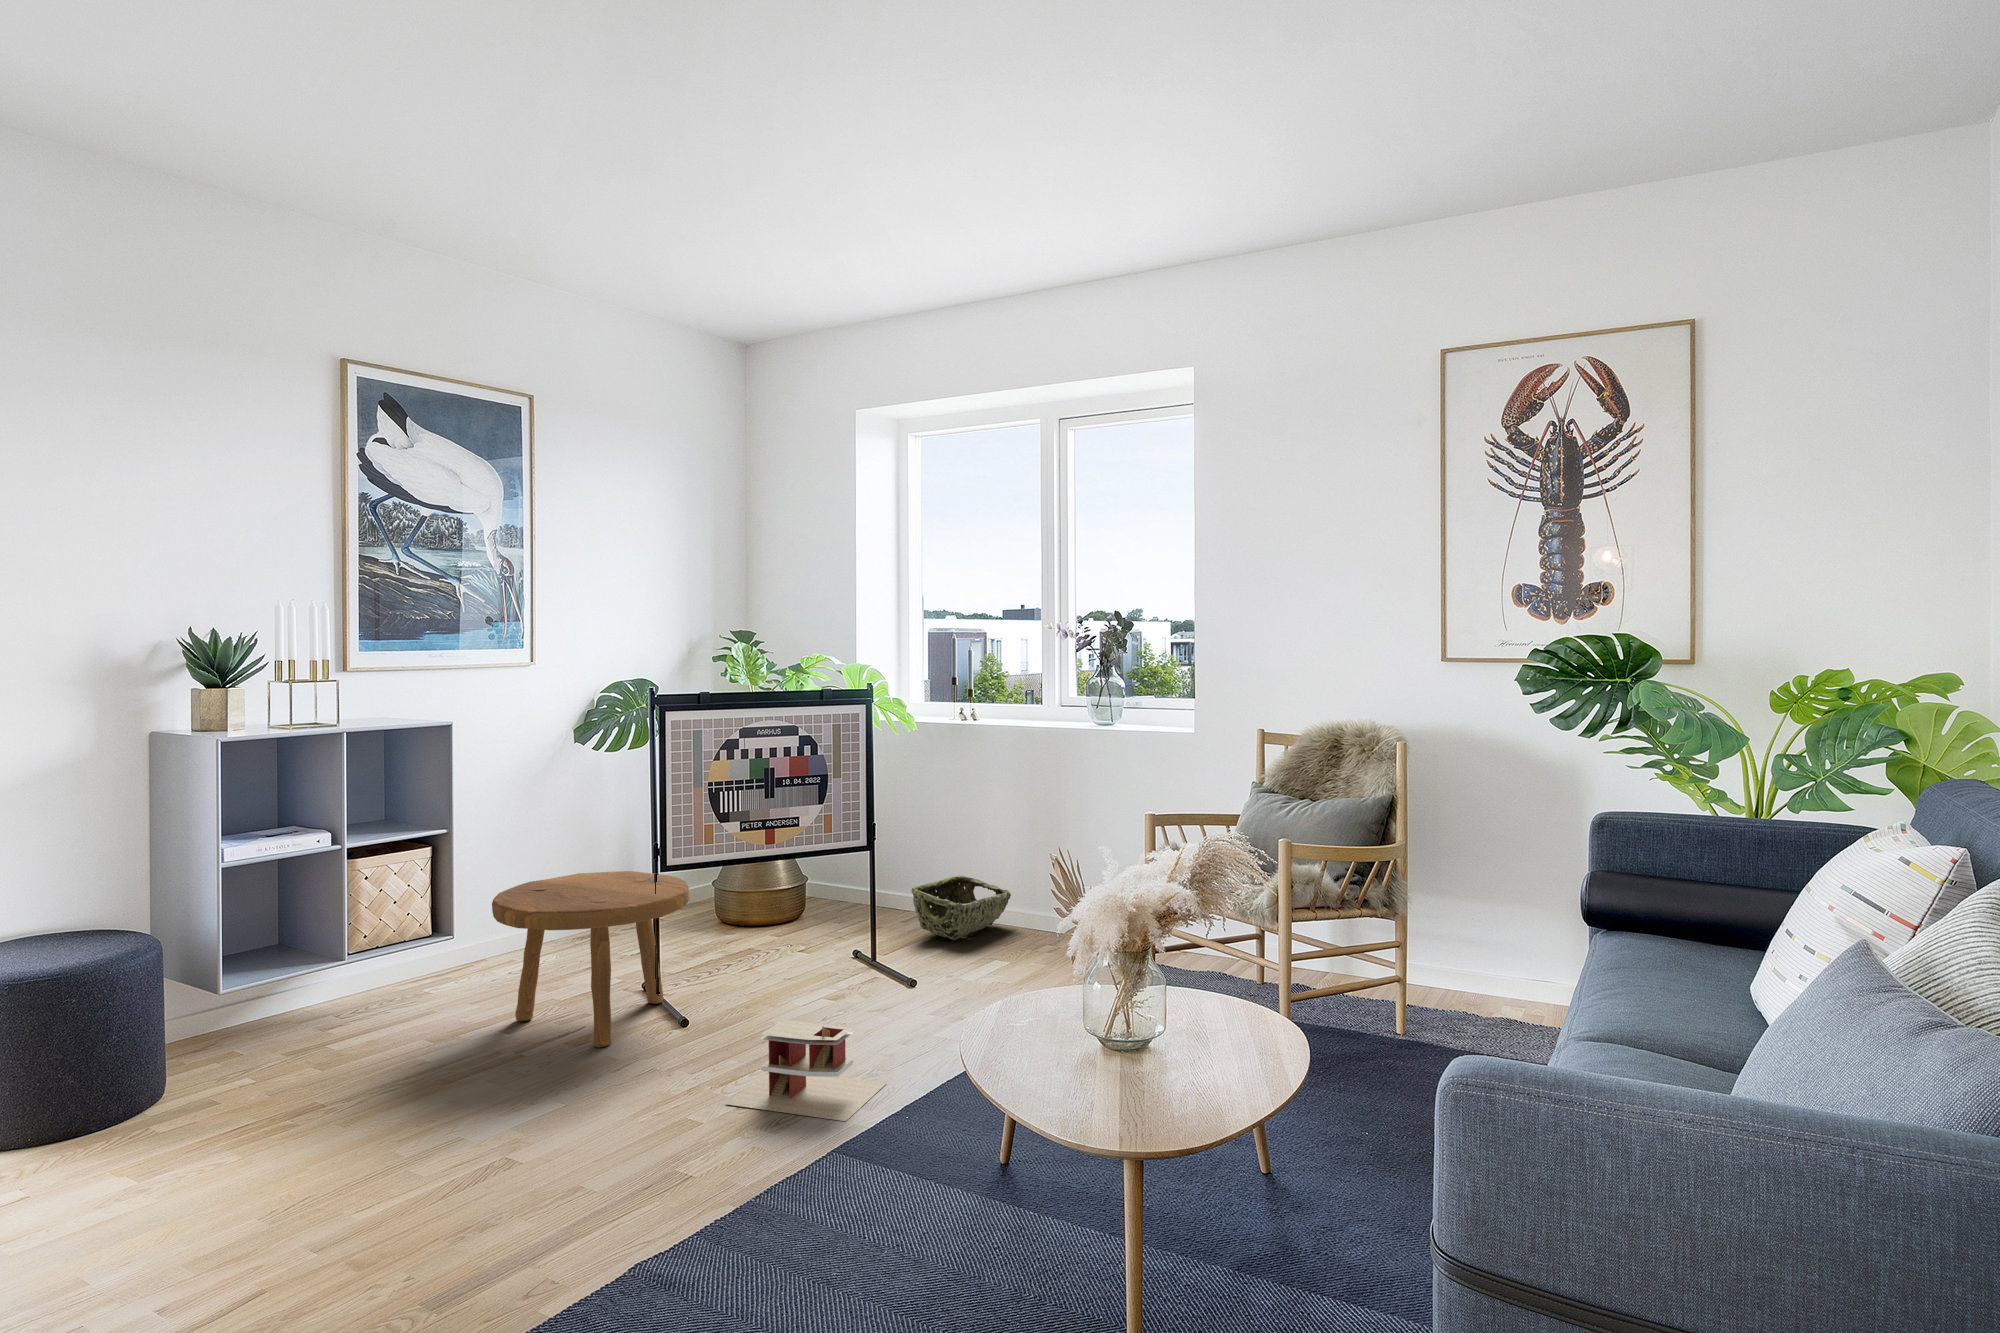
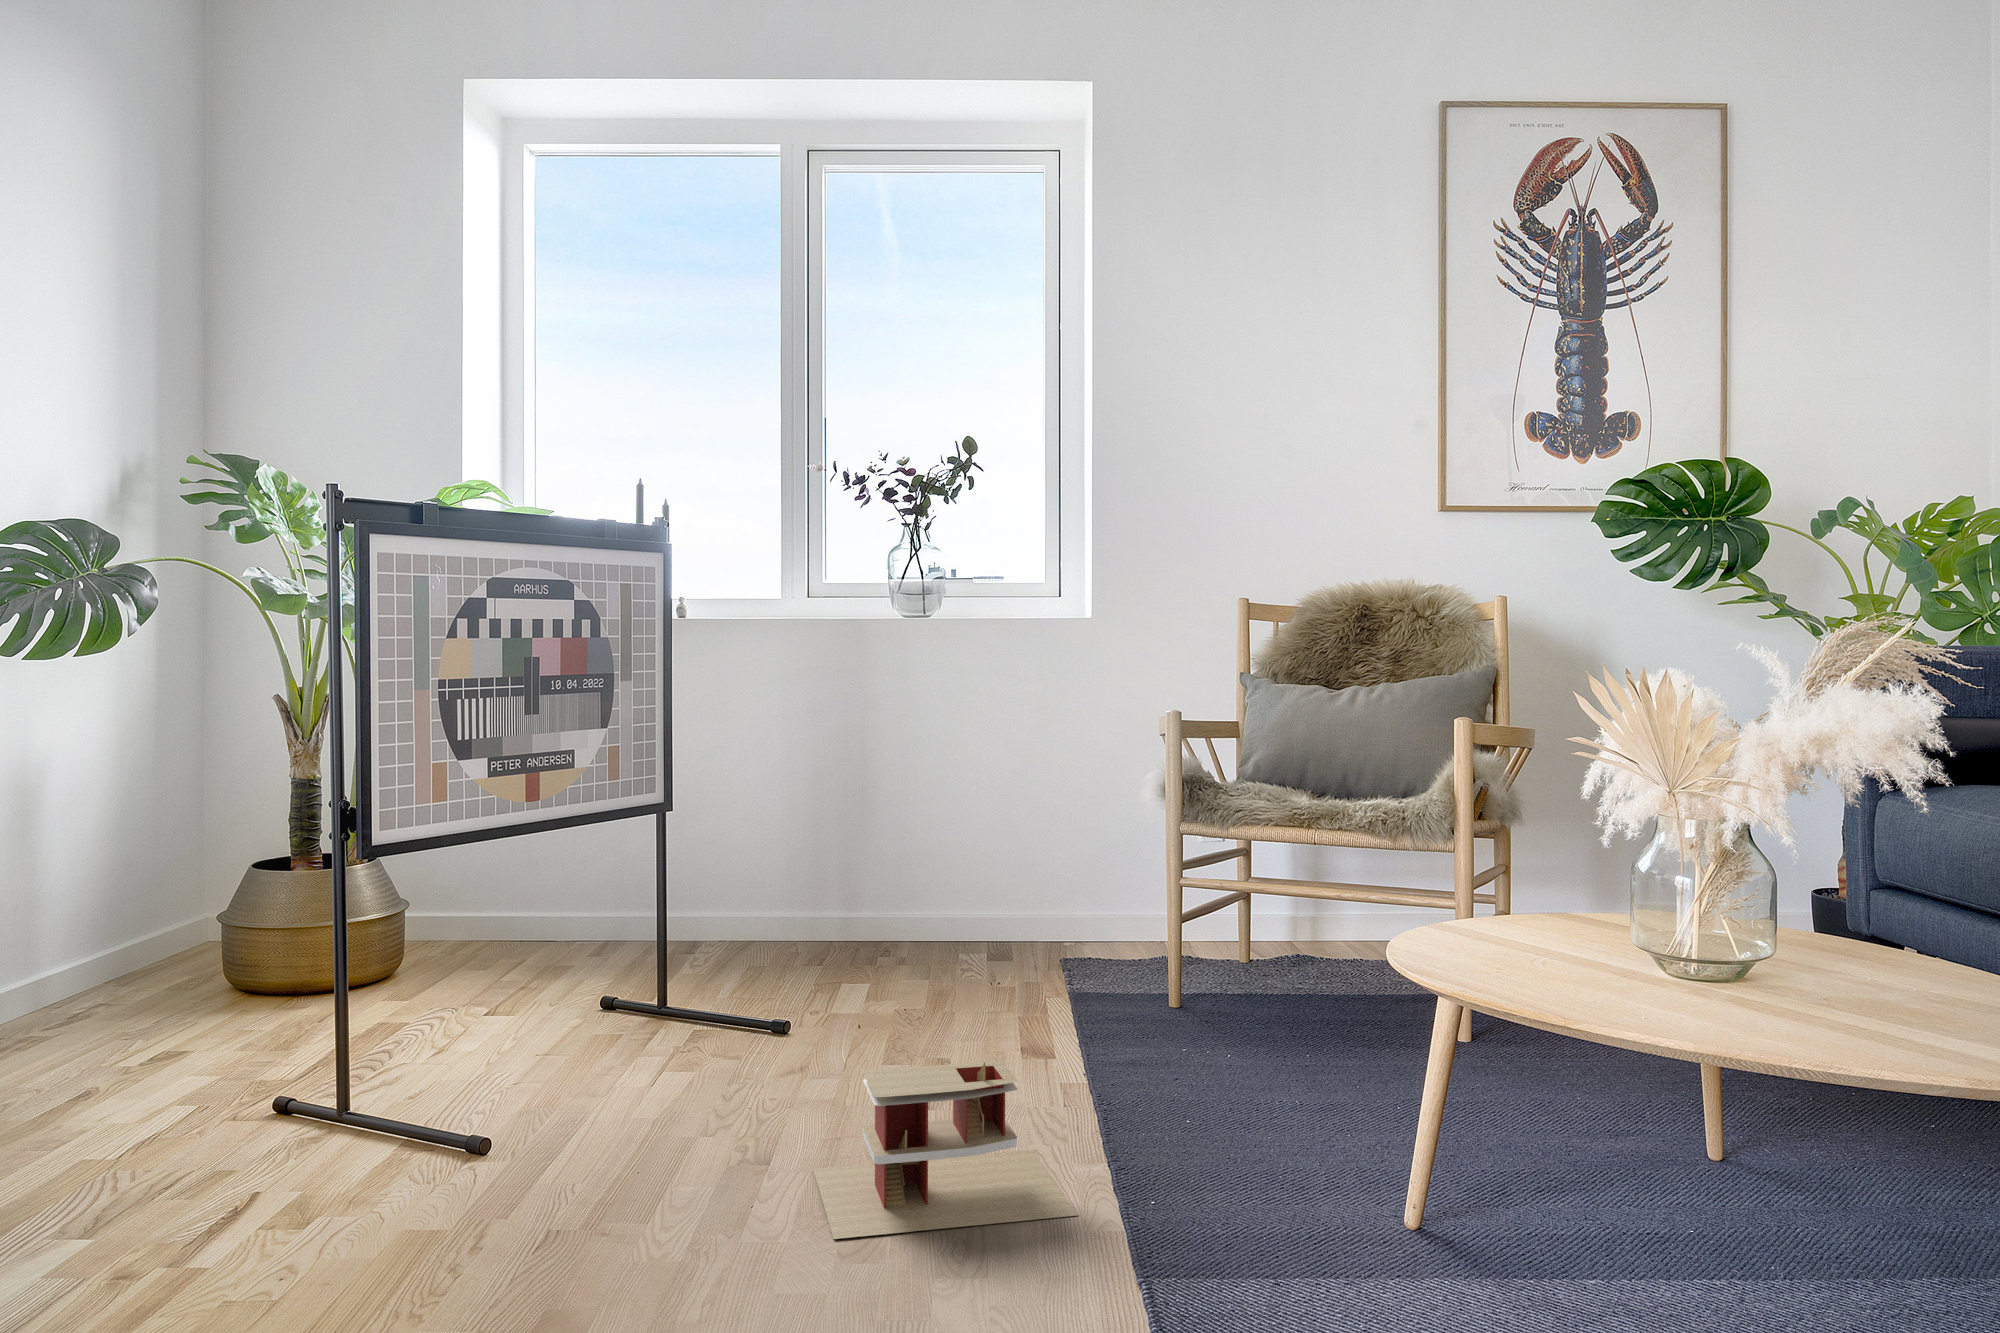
footstool: present [492,871,690,1047] -> none [76,860,506,1207]
woven basket: present [911,876,1011,940] -> none [676,852,802,948]

